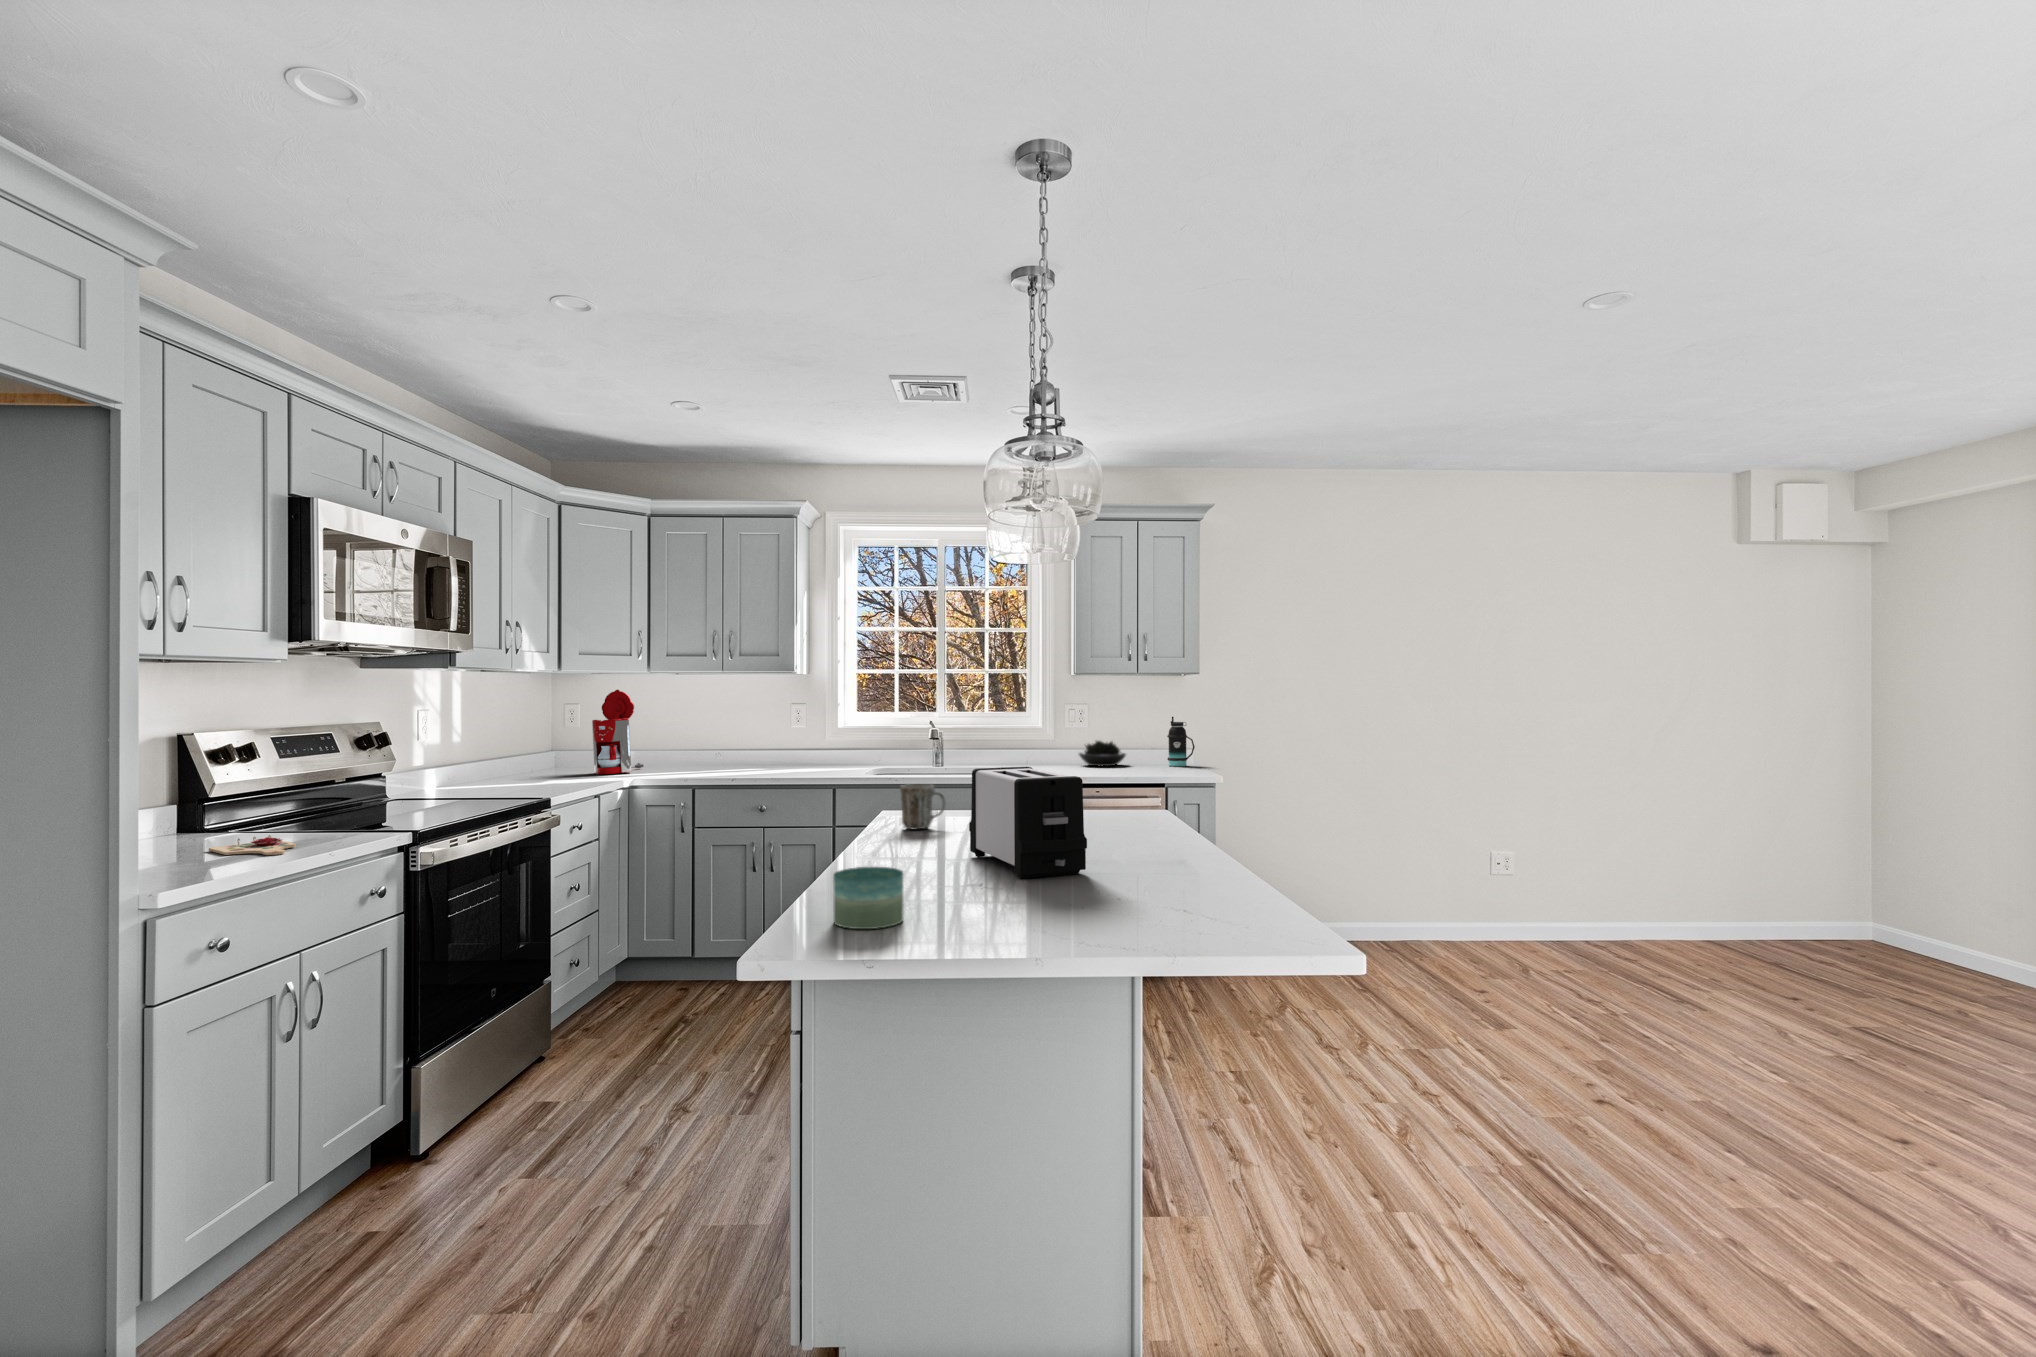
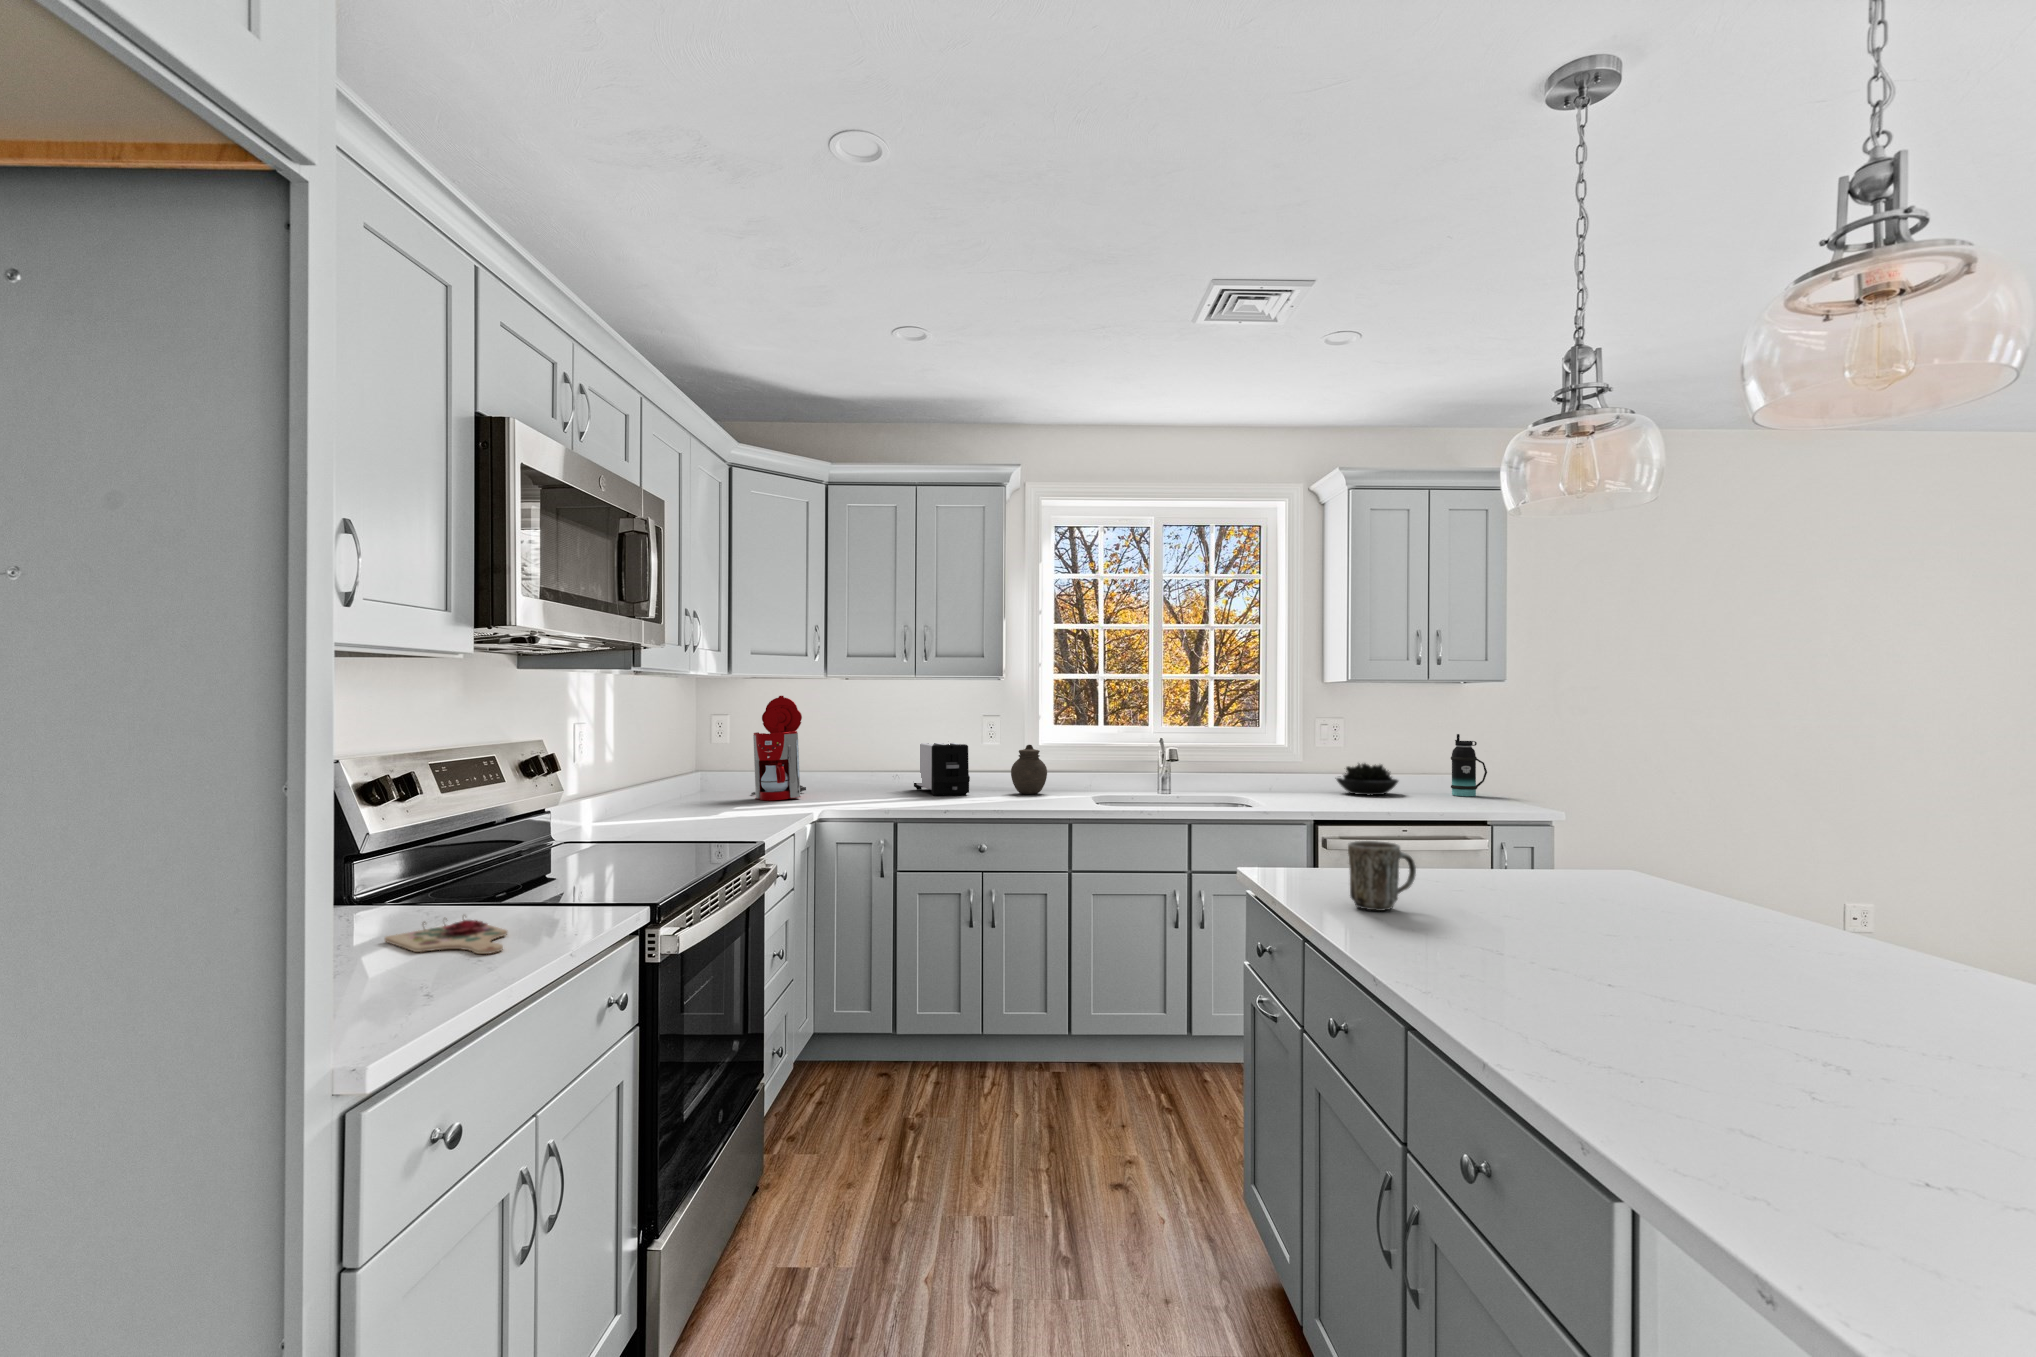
jar: none [812,728,842,768] -> present [1011,745,1047,794]
toaster: present [969,767,1087,878] -> present [914,743,970,796]
candle: present [833,867,903,929] -> none [1734,1060,1919,1220]

